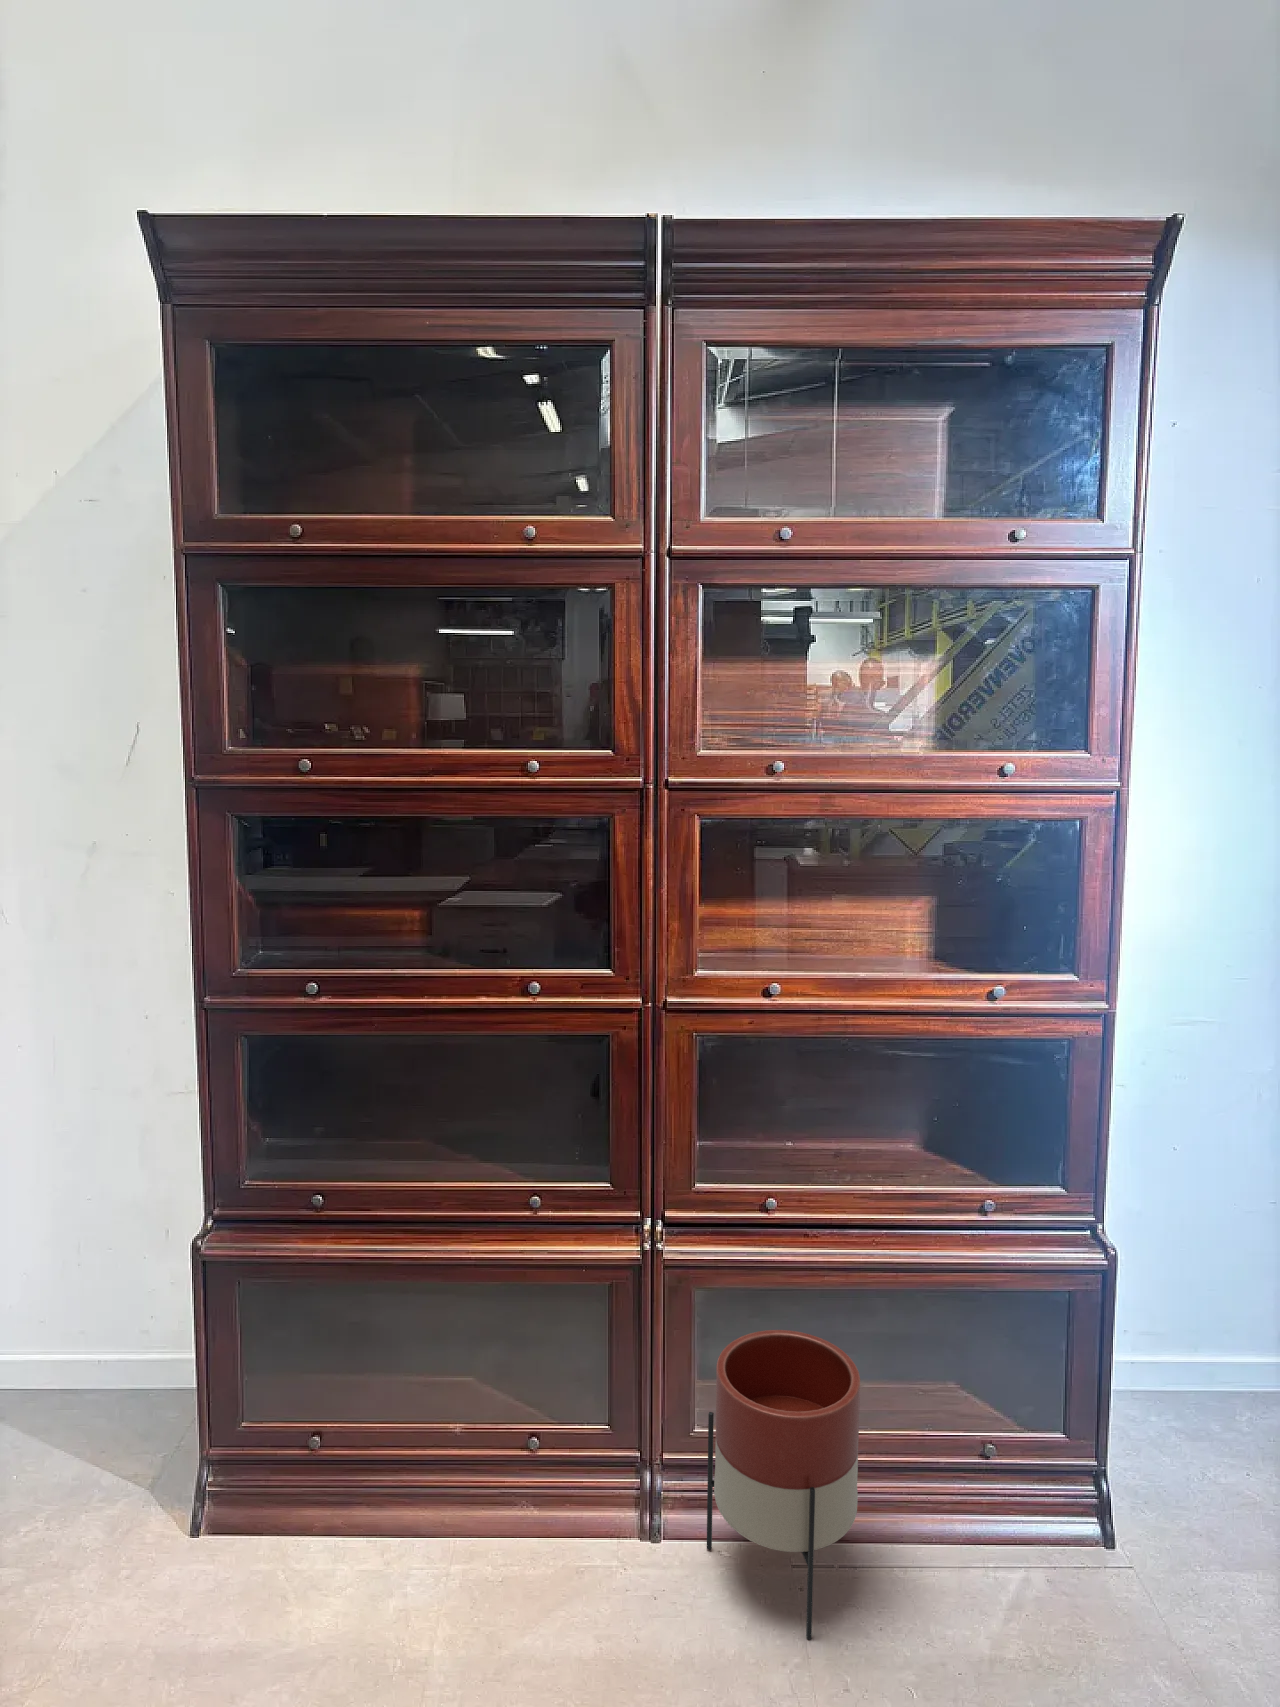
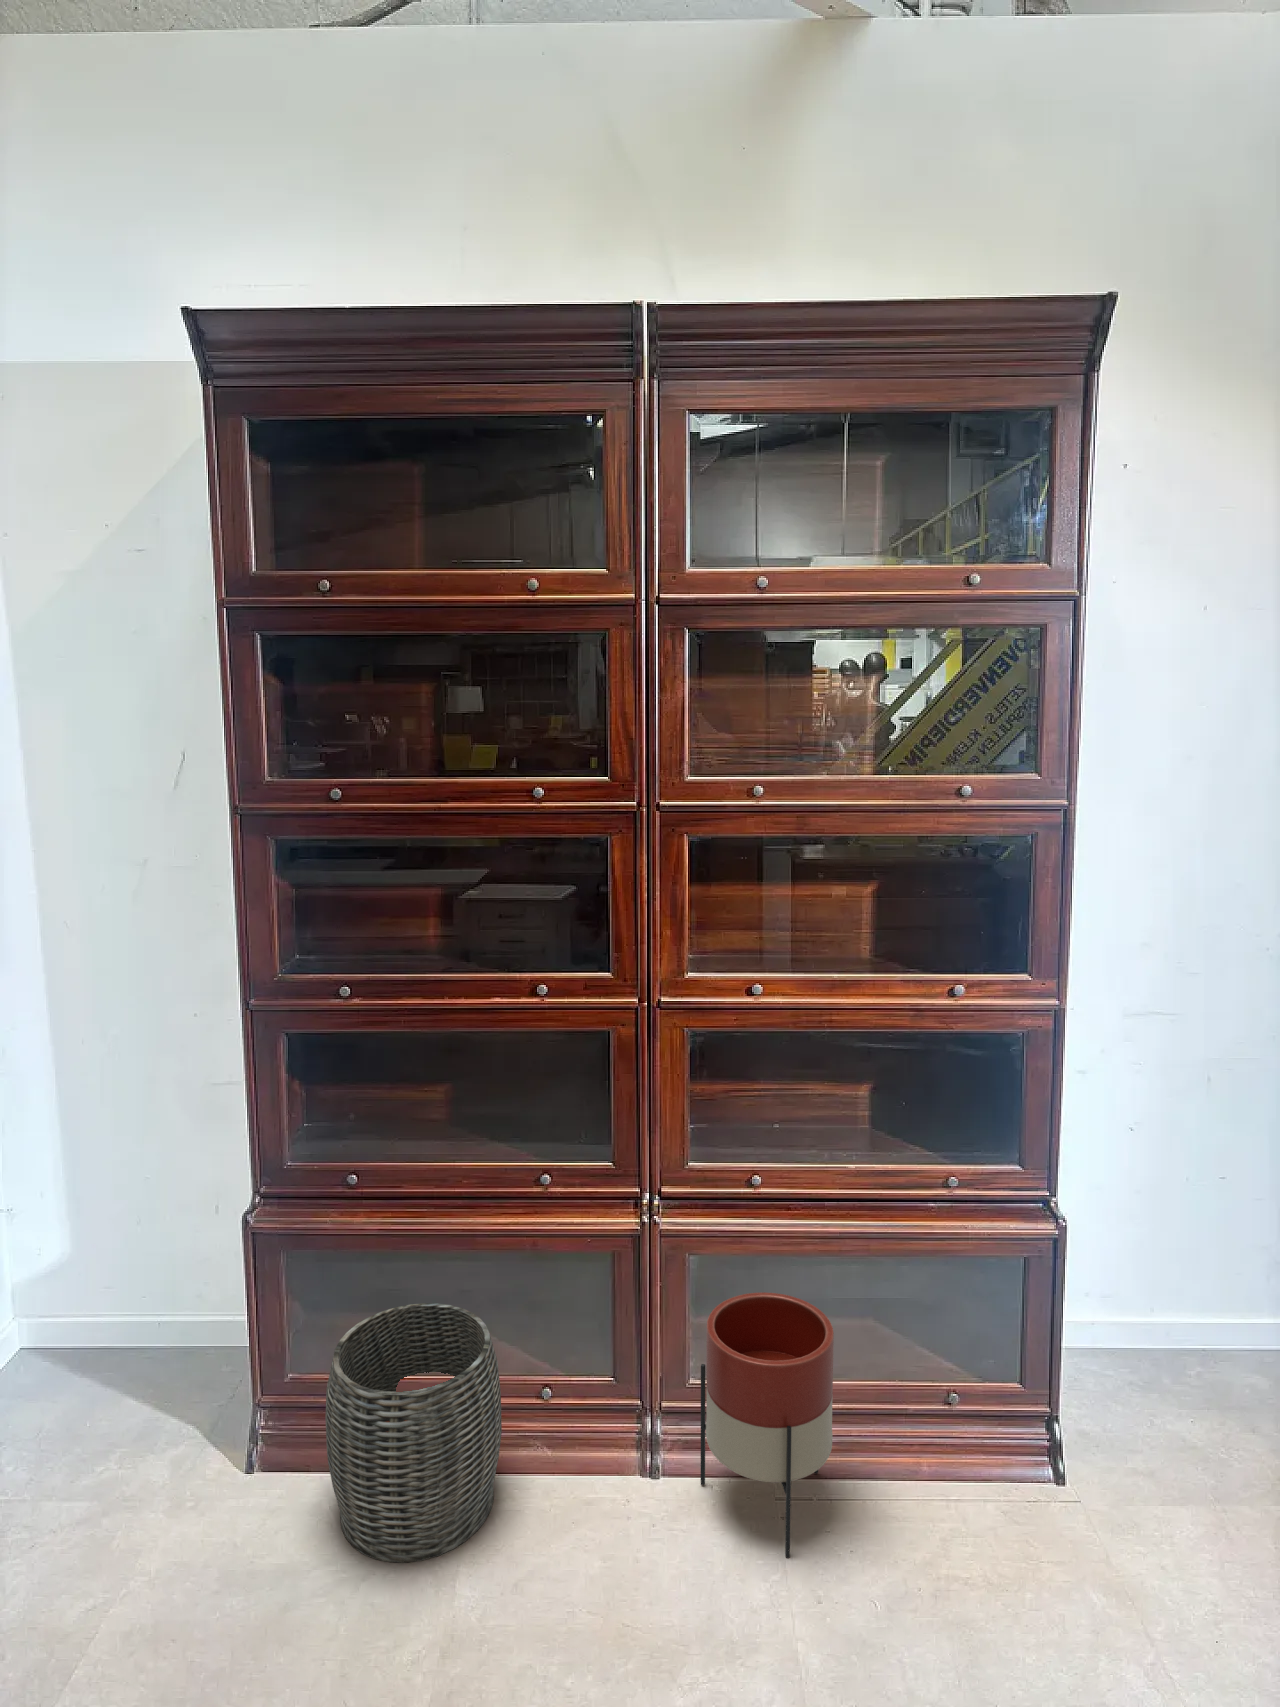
woven basket: none [282,1341,482,1647] -> present [325,1303,502,1562]

